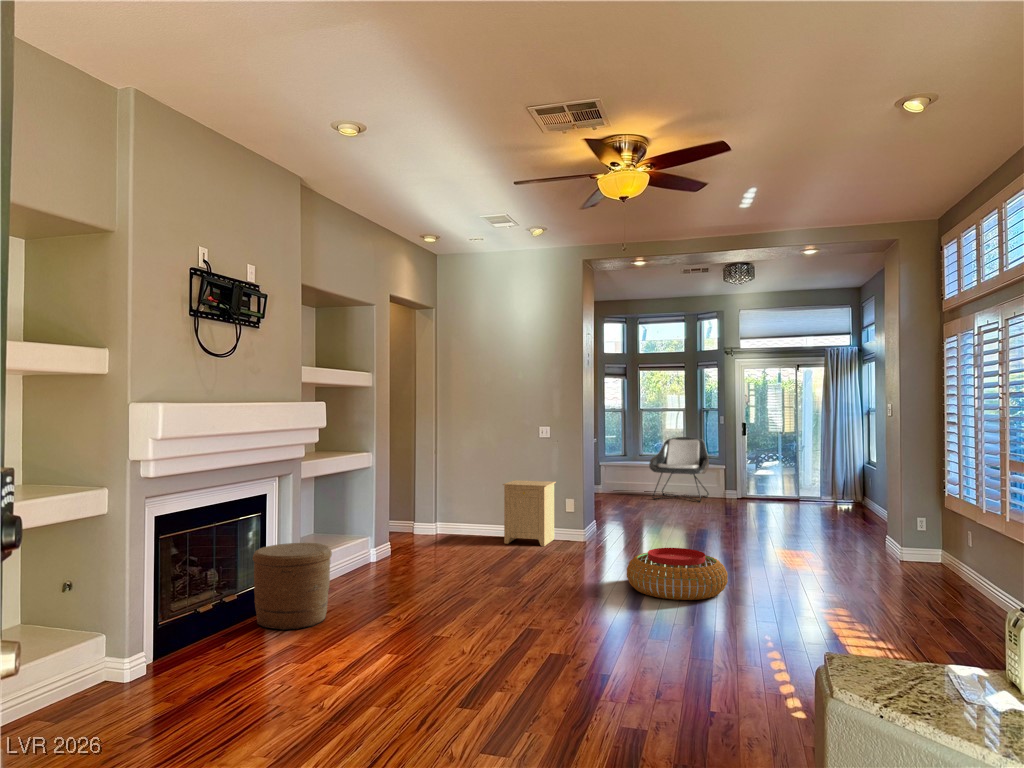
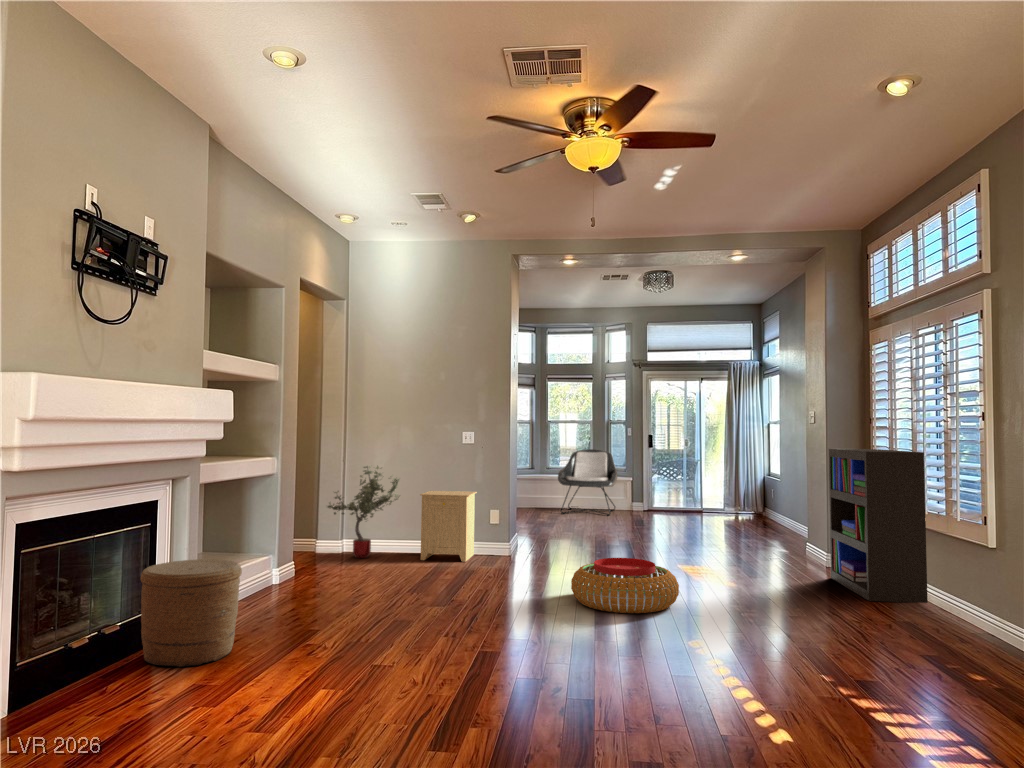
bookshelf: none [896,444,988,601] -> present [829,449,928,603]
potted tree: none [422,457,486,540] -> present [328,466,399,558]

